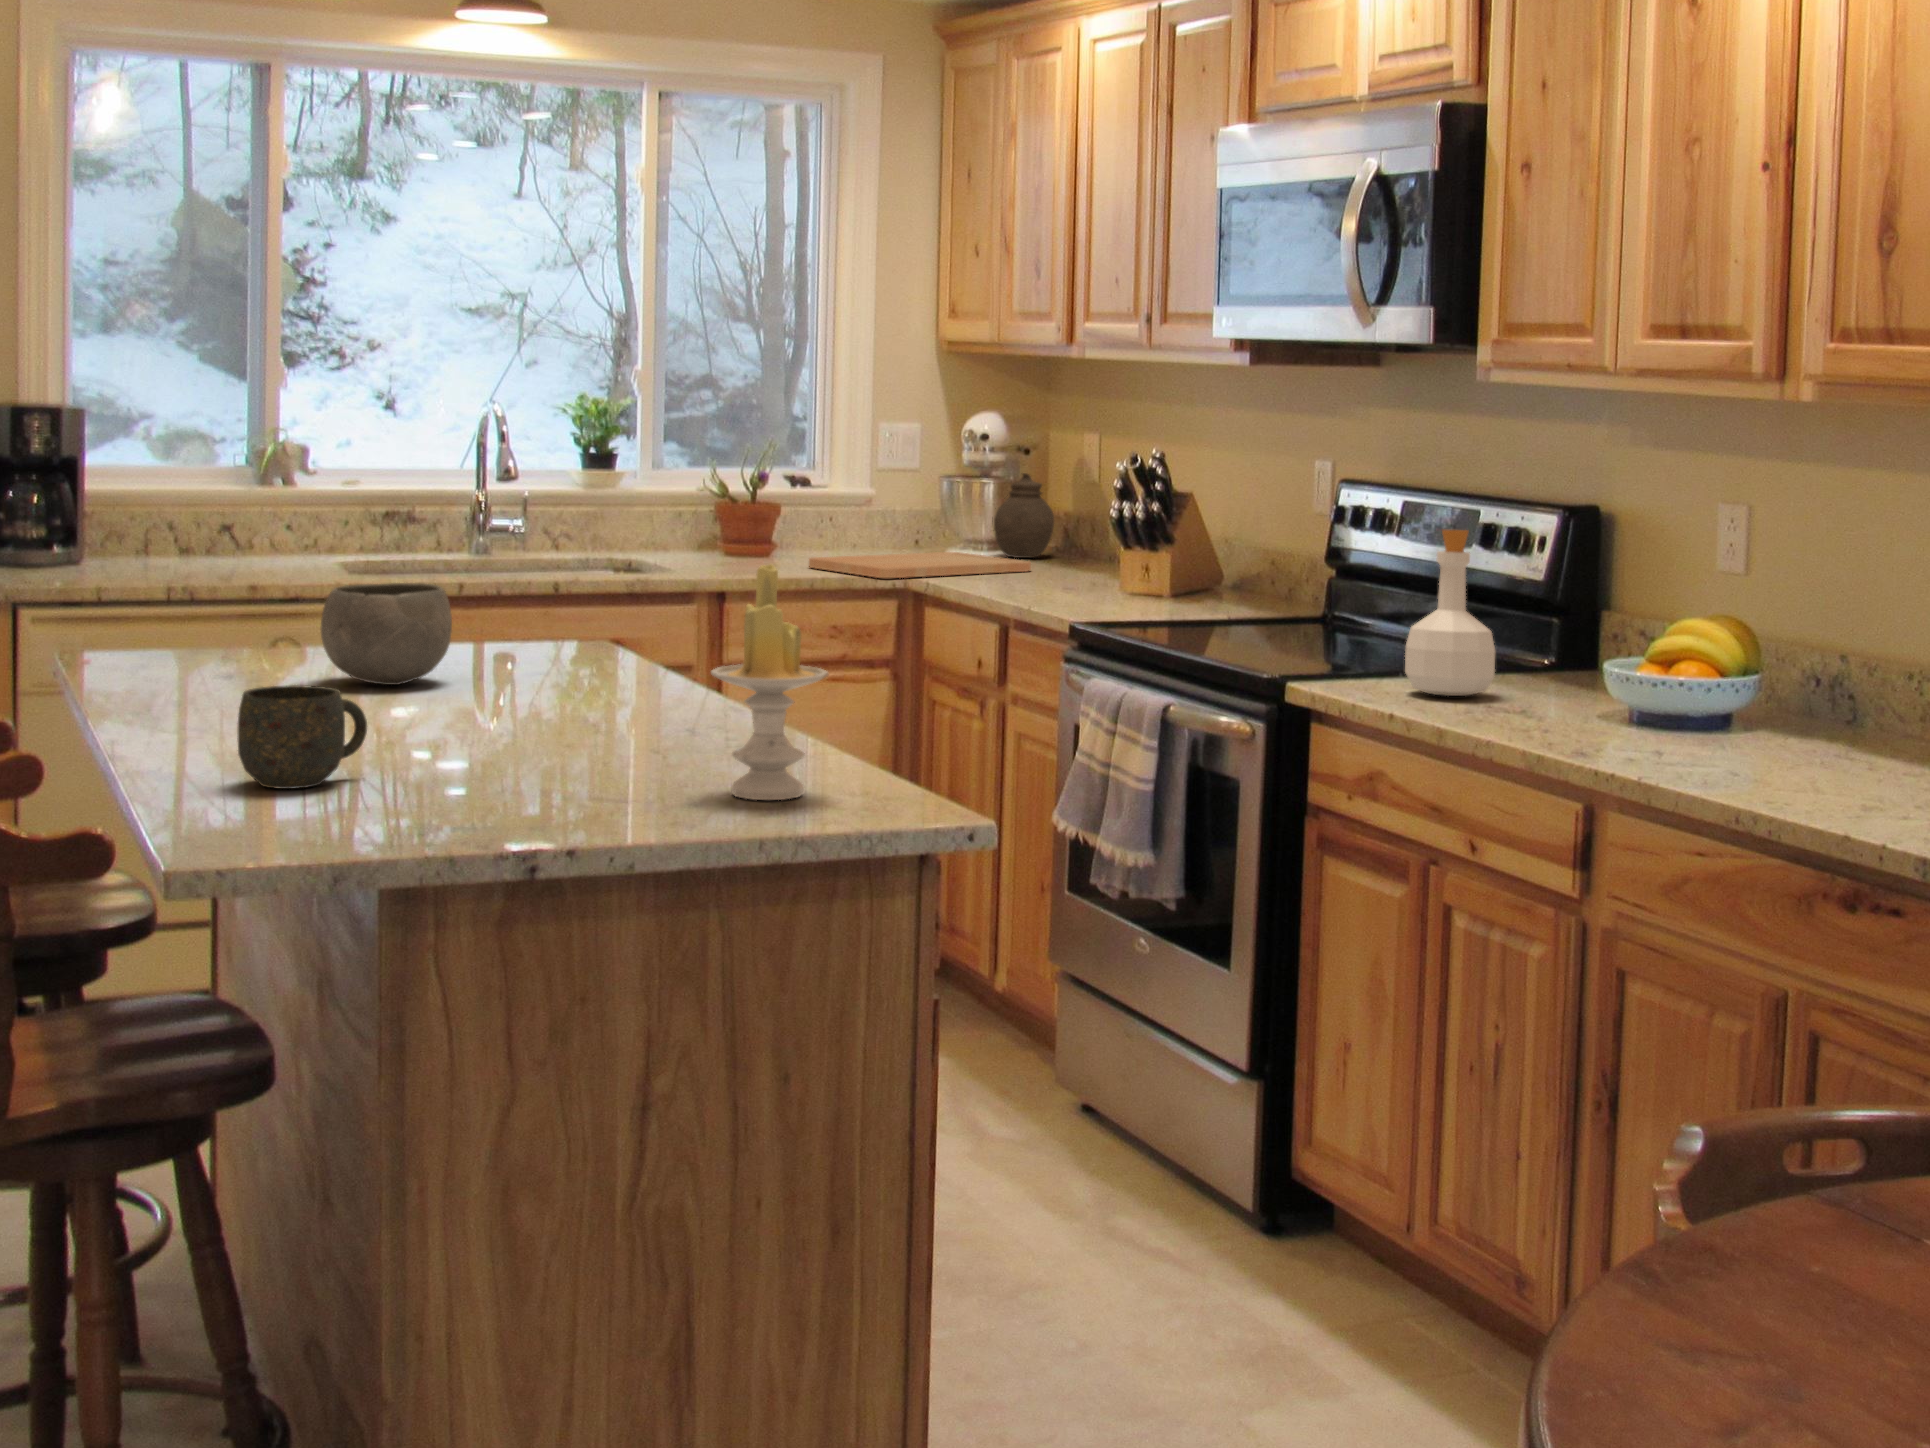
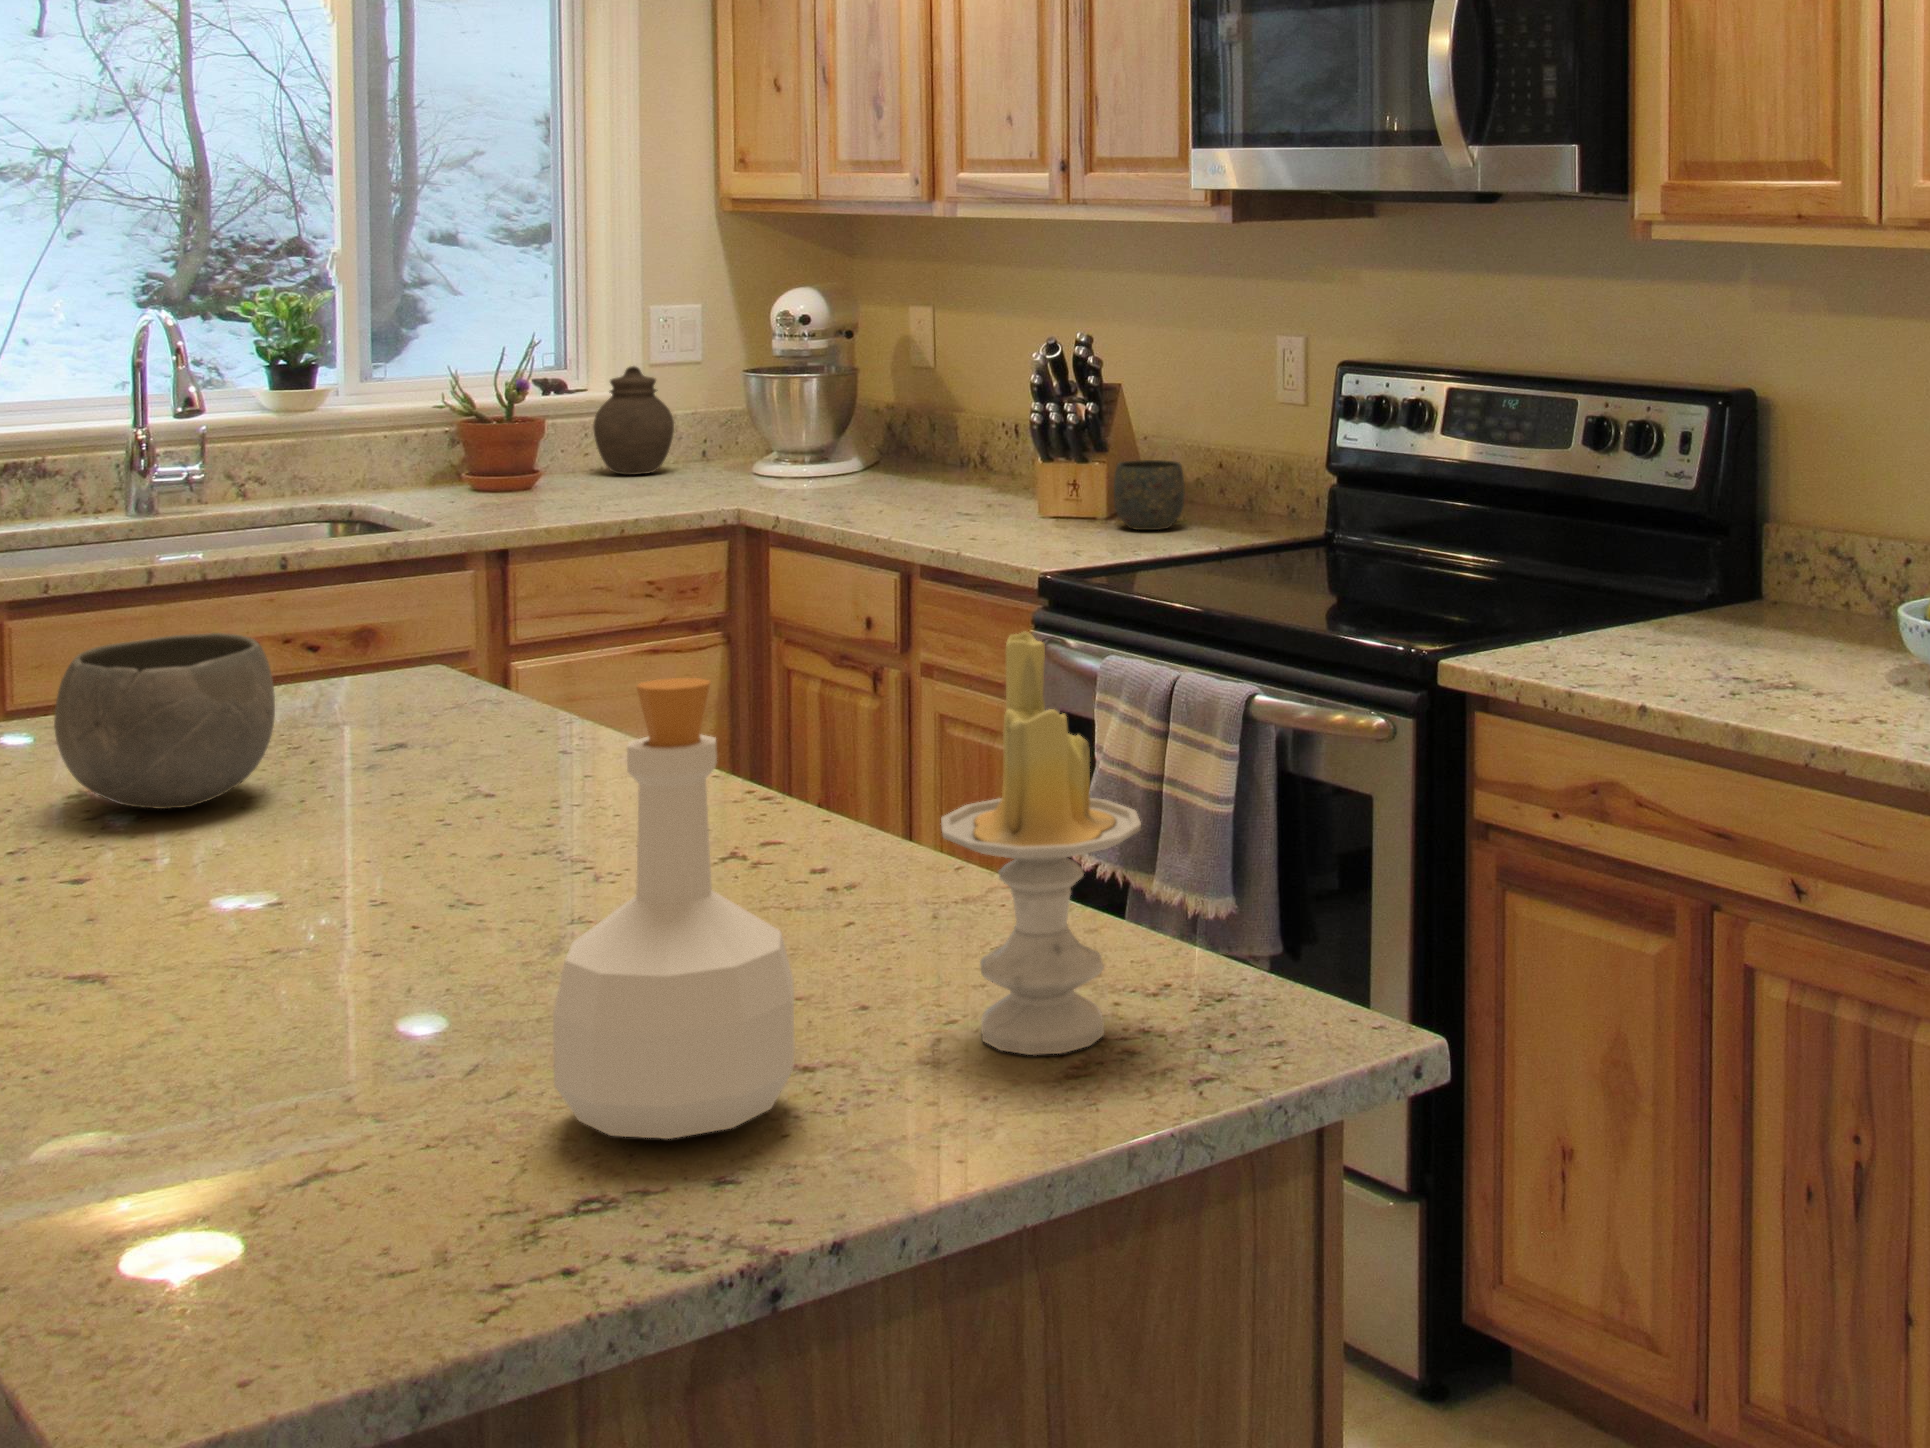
jar: present [992,473,1054,558] -> present [593,366,674,475]
bottle: present [1405,530,1495,696] -> present [553,678,794,1139]
cutting board: present [809,552,1031,578] -> none [605,467,889,515]
mug: present [237,685,367,789] -> present [1114,460,1185,530]

